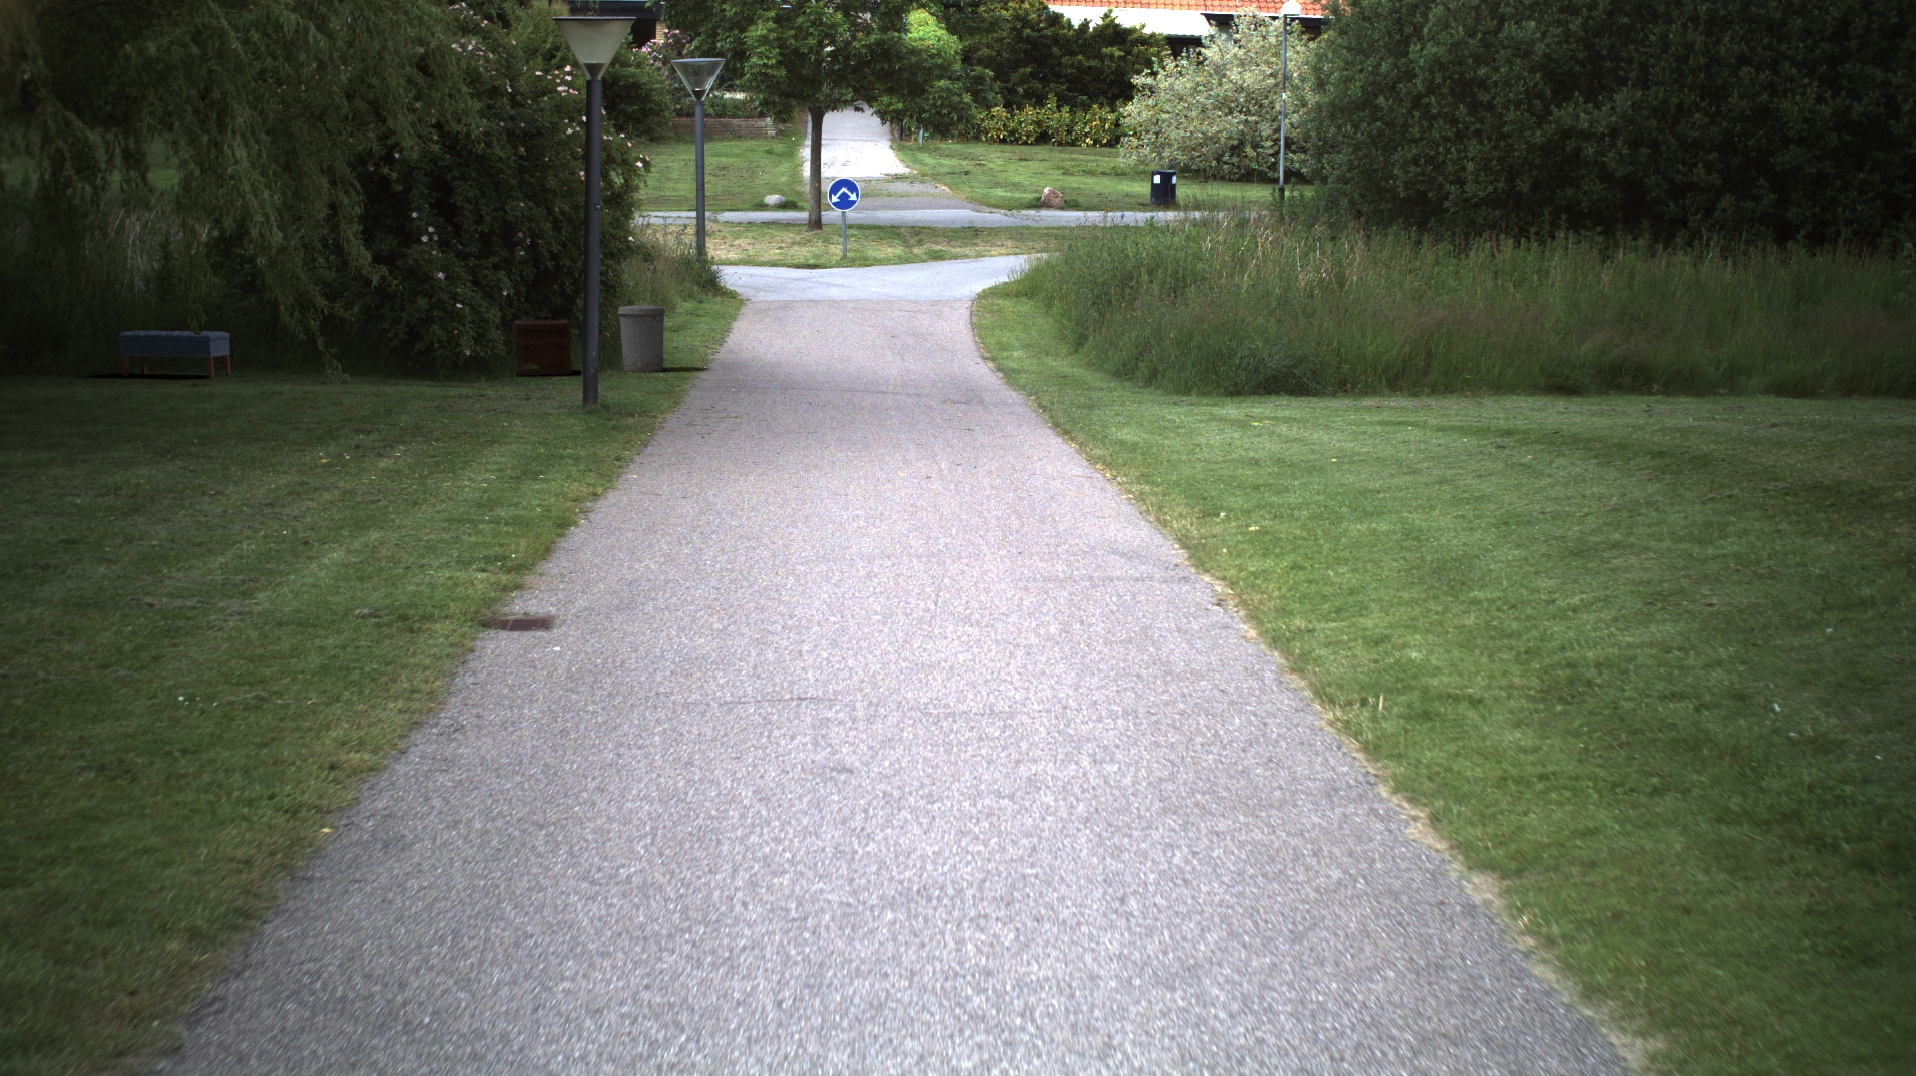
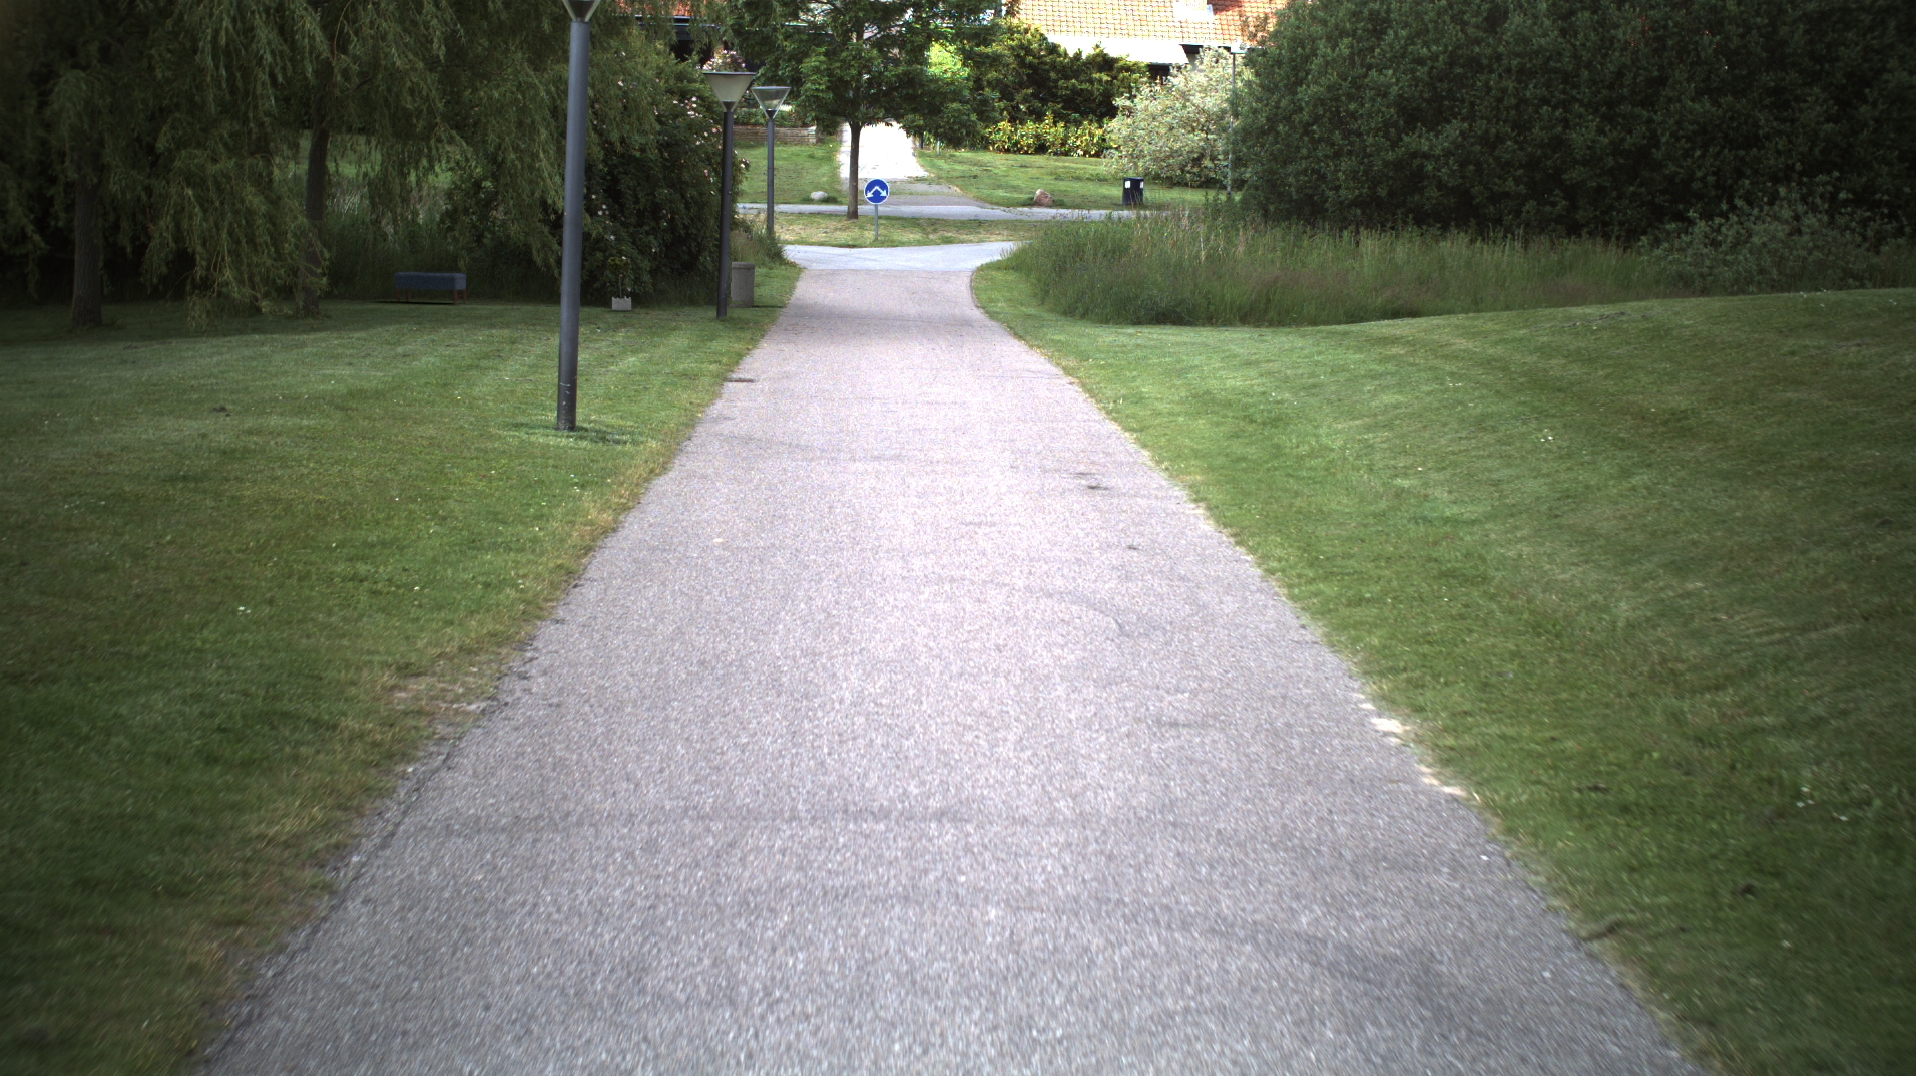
potted tree: none [435,304,474,385] -> present [607,257,631,311]
wooden crate: present [513,320,572,376] -> none [653,269,693,307]

